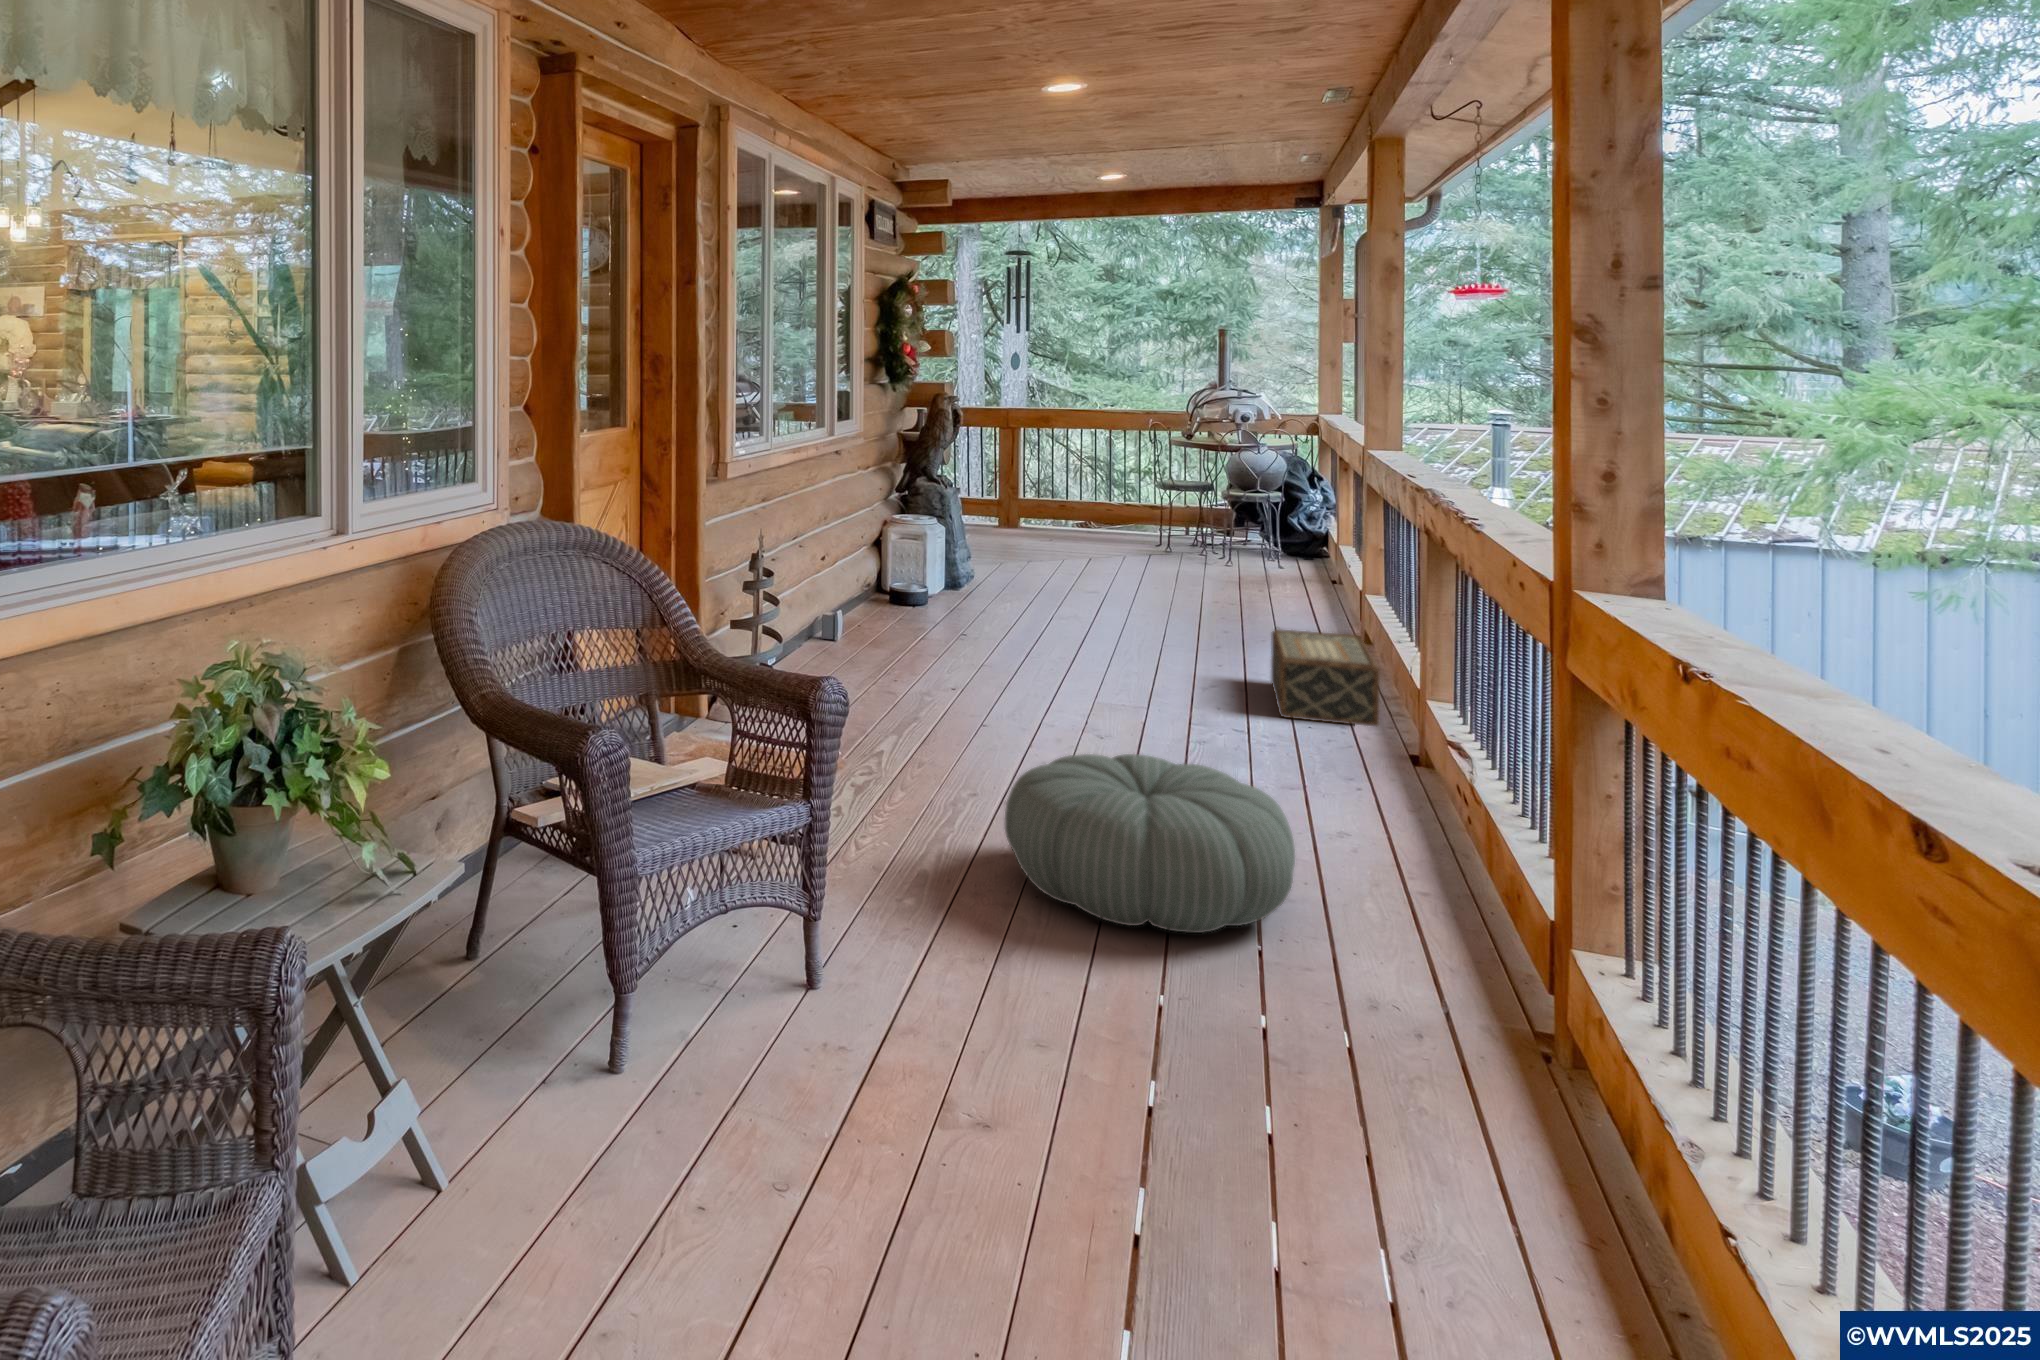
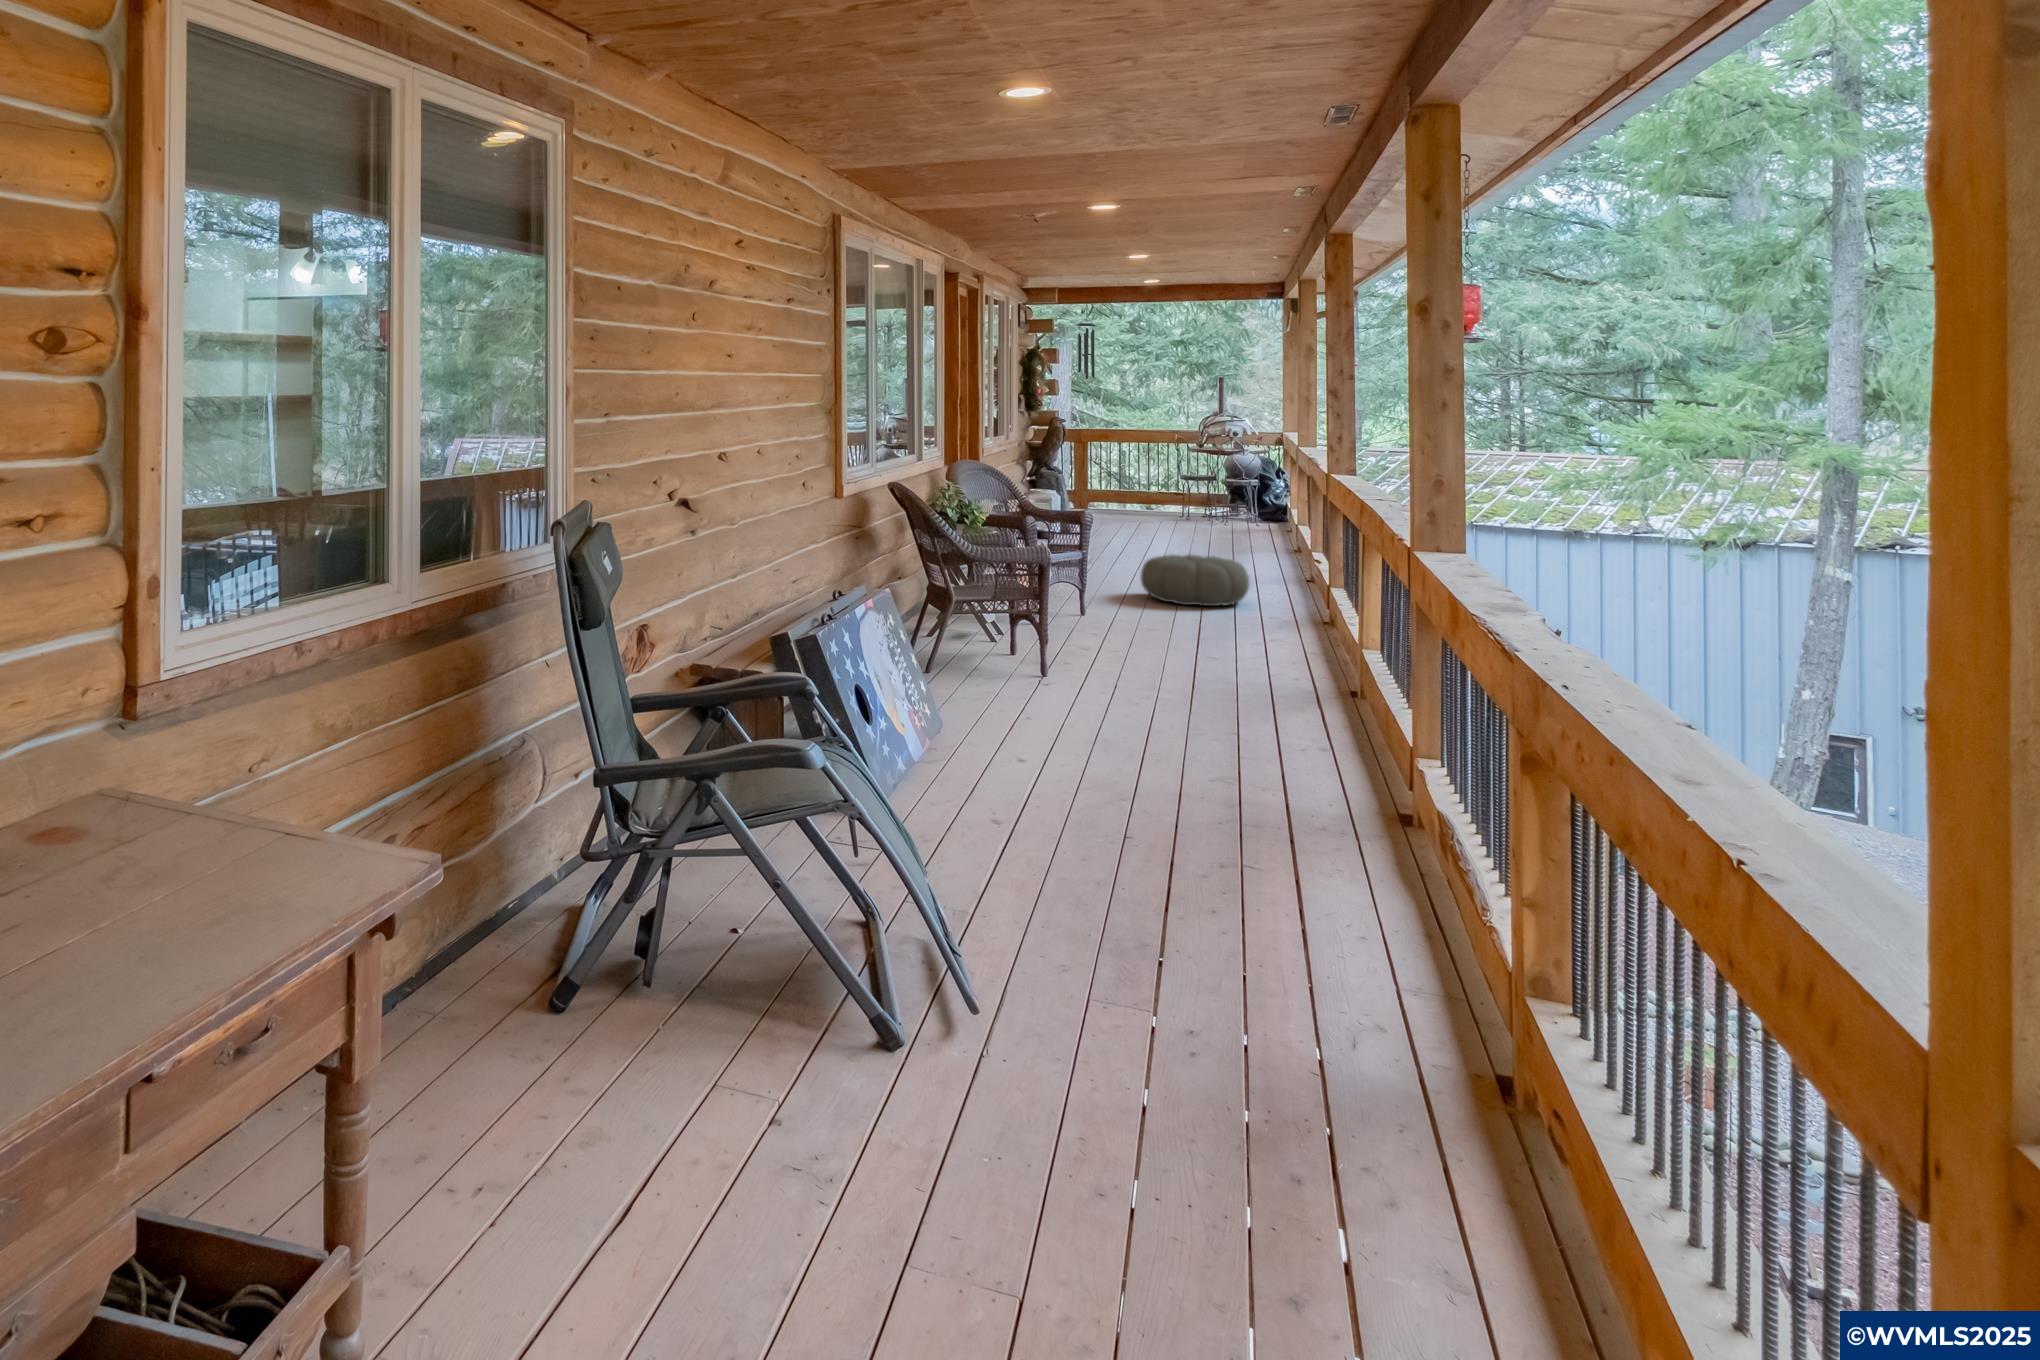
woven basket: present [1271,629,1380,726] -> none [1247,533,1295,570]

